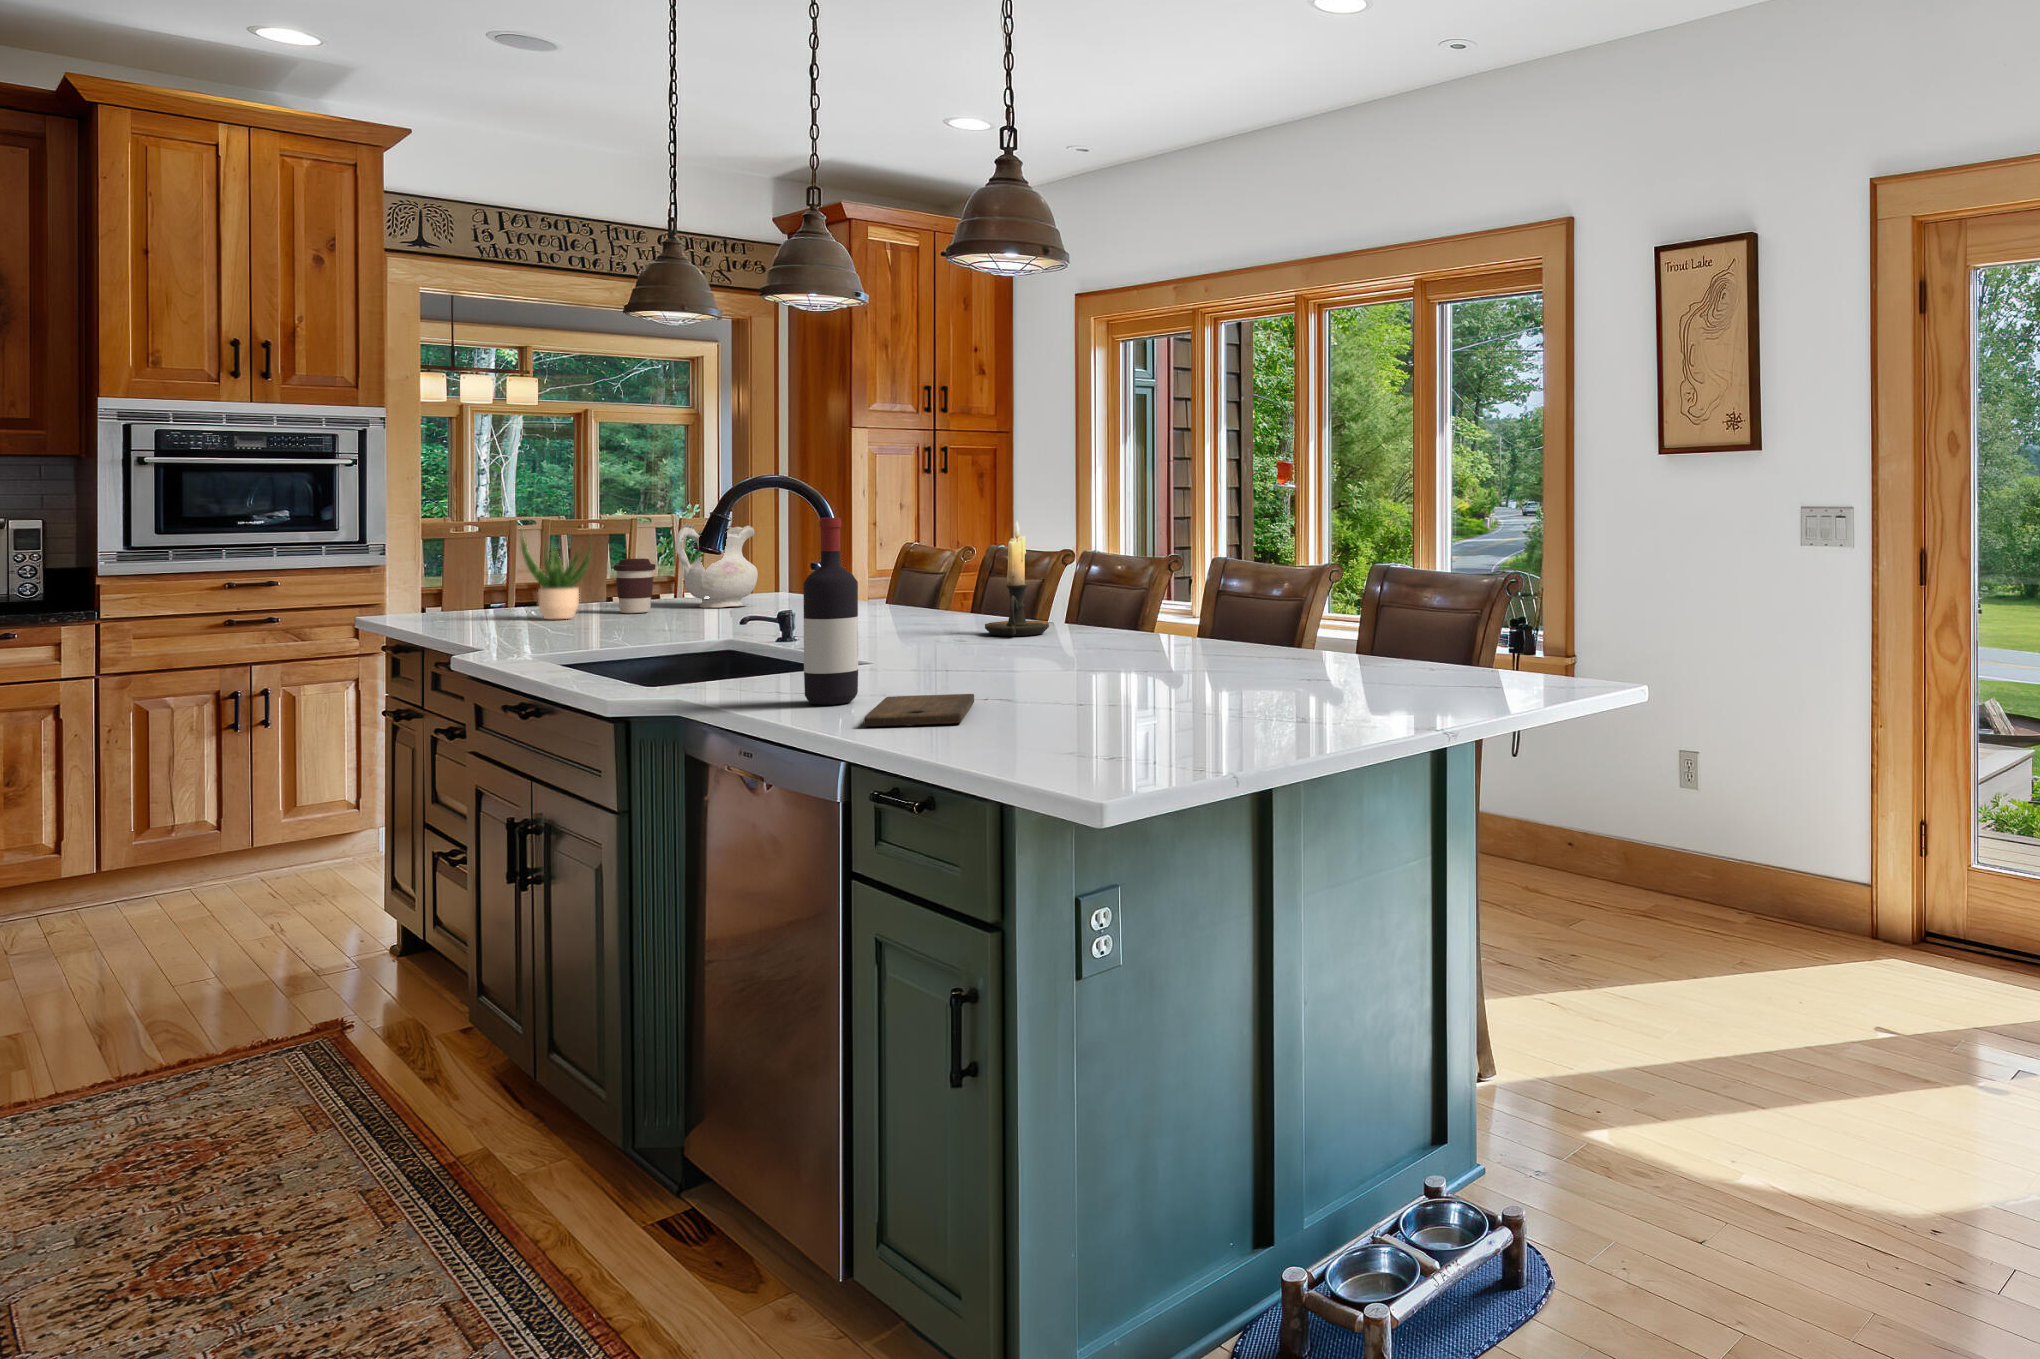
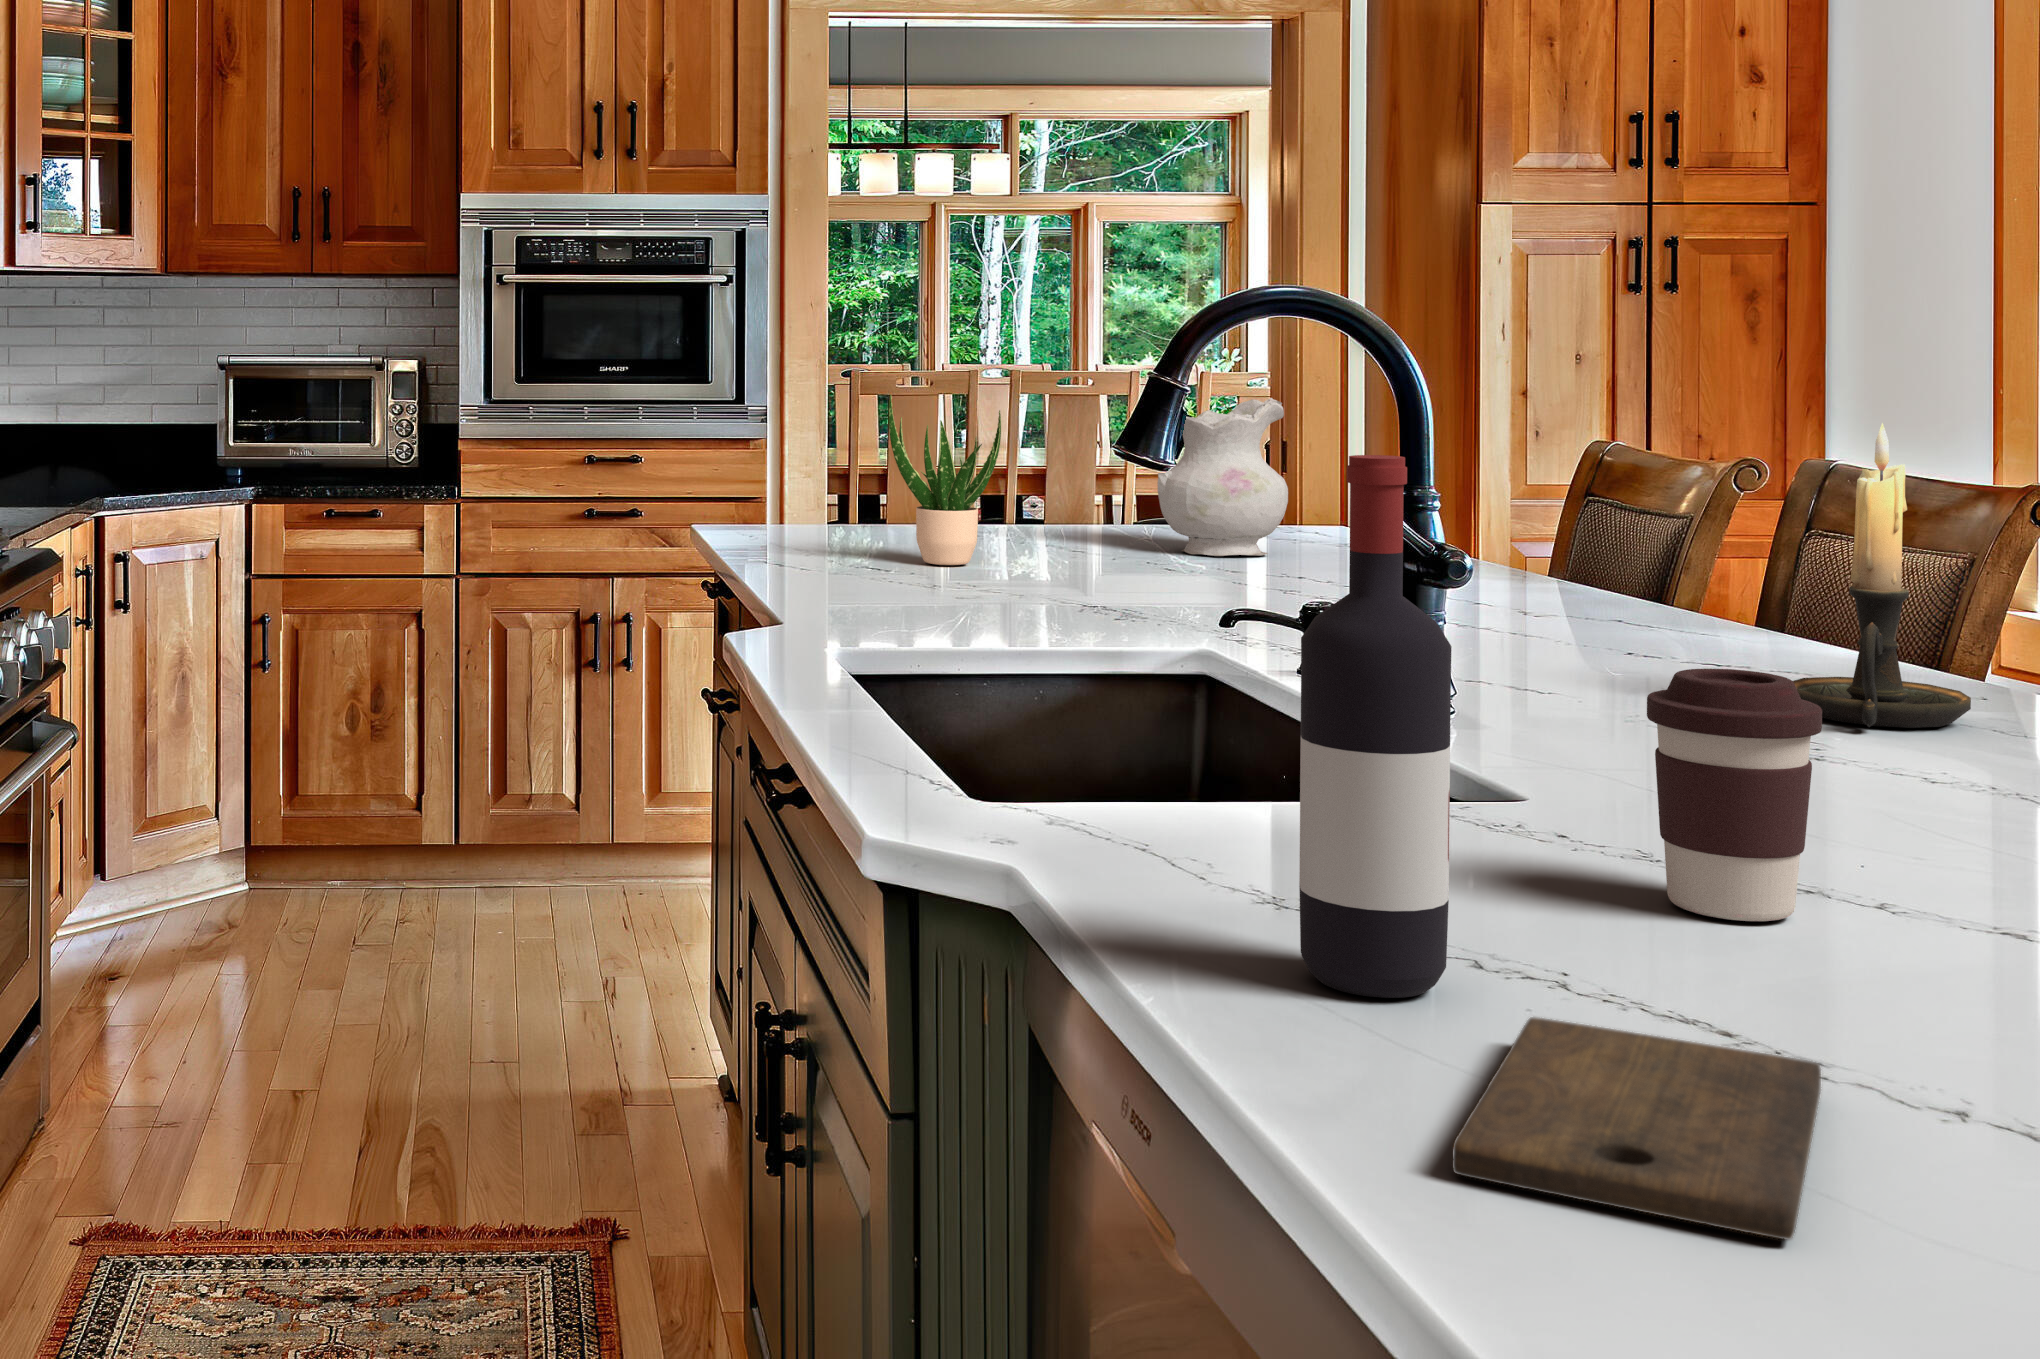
coffee cup: present [614,559,655,613] -> present [1647,669,1822,921]

